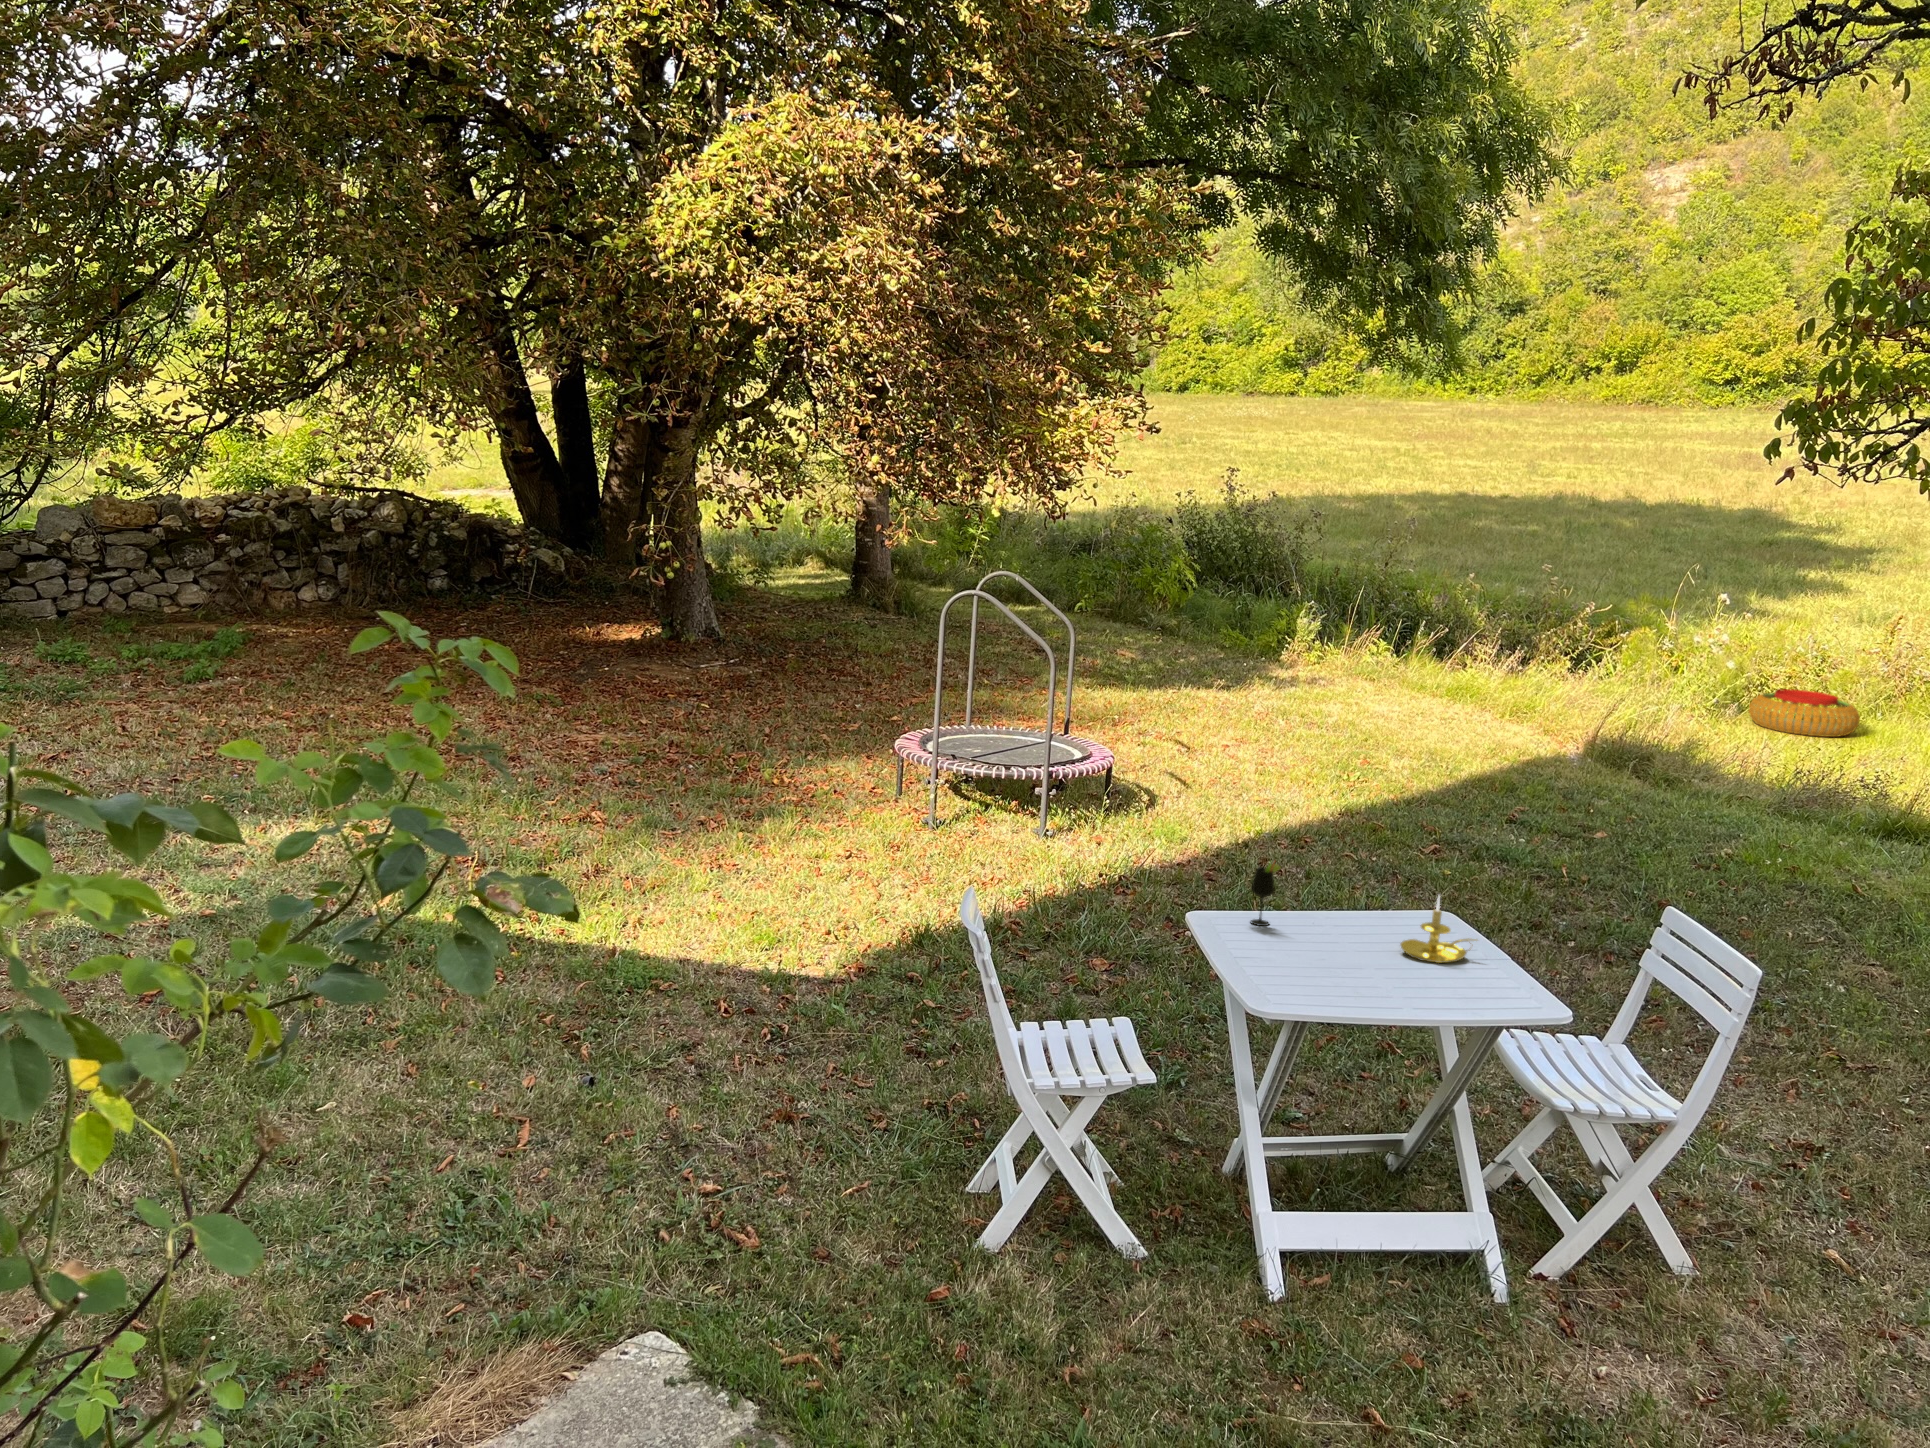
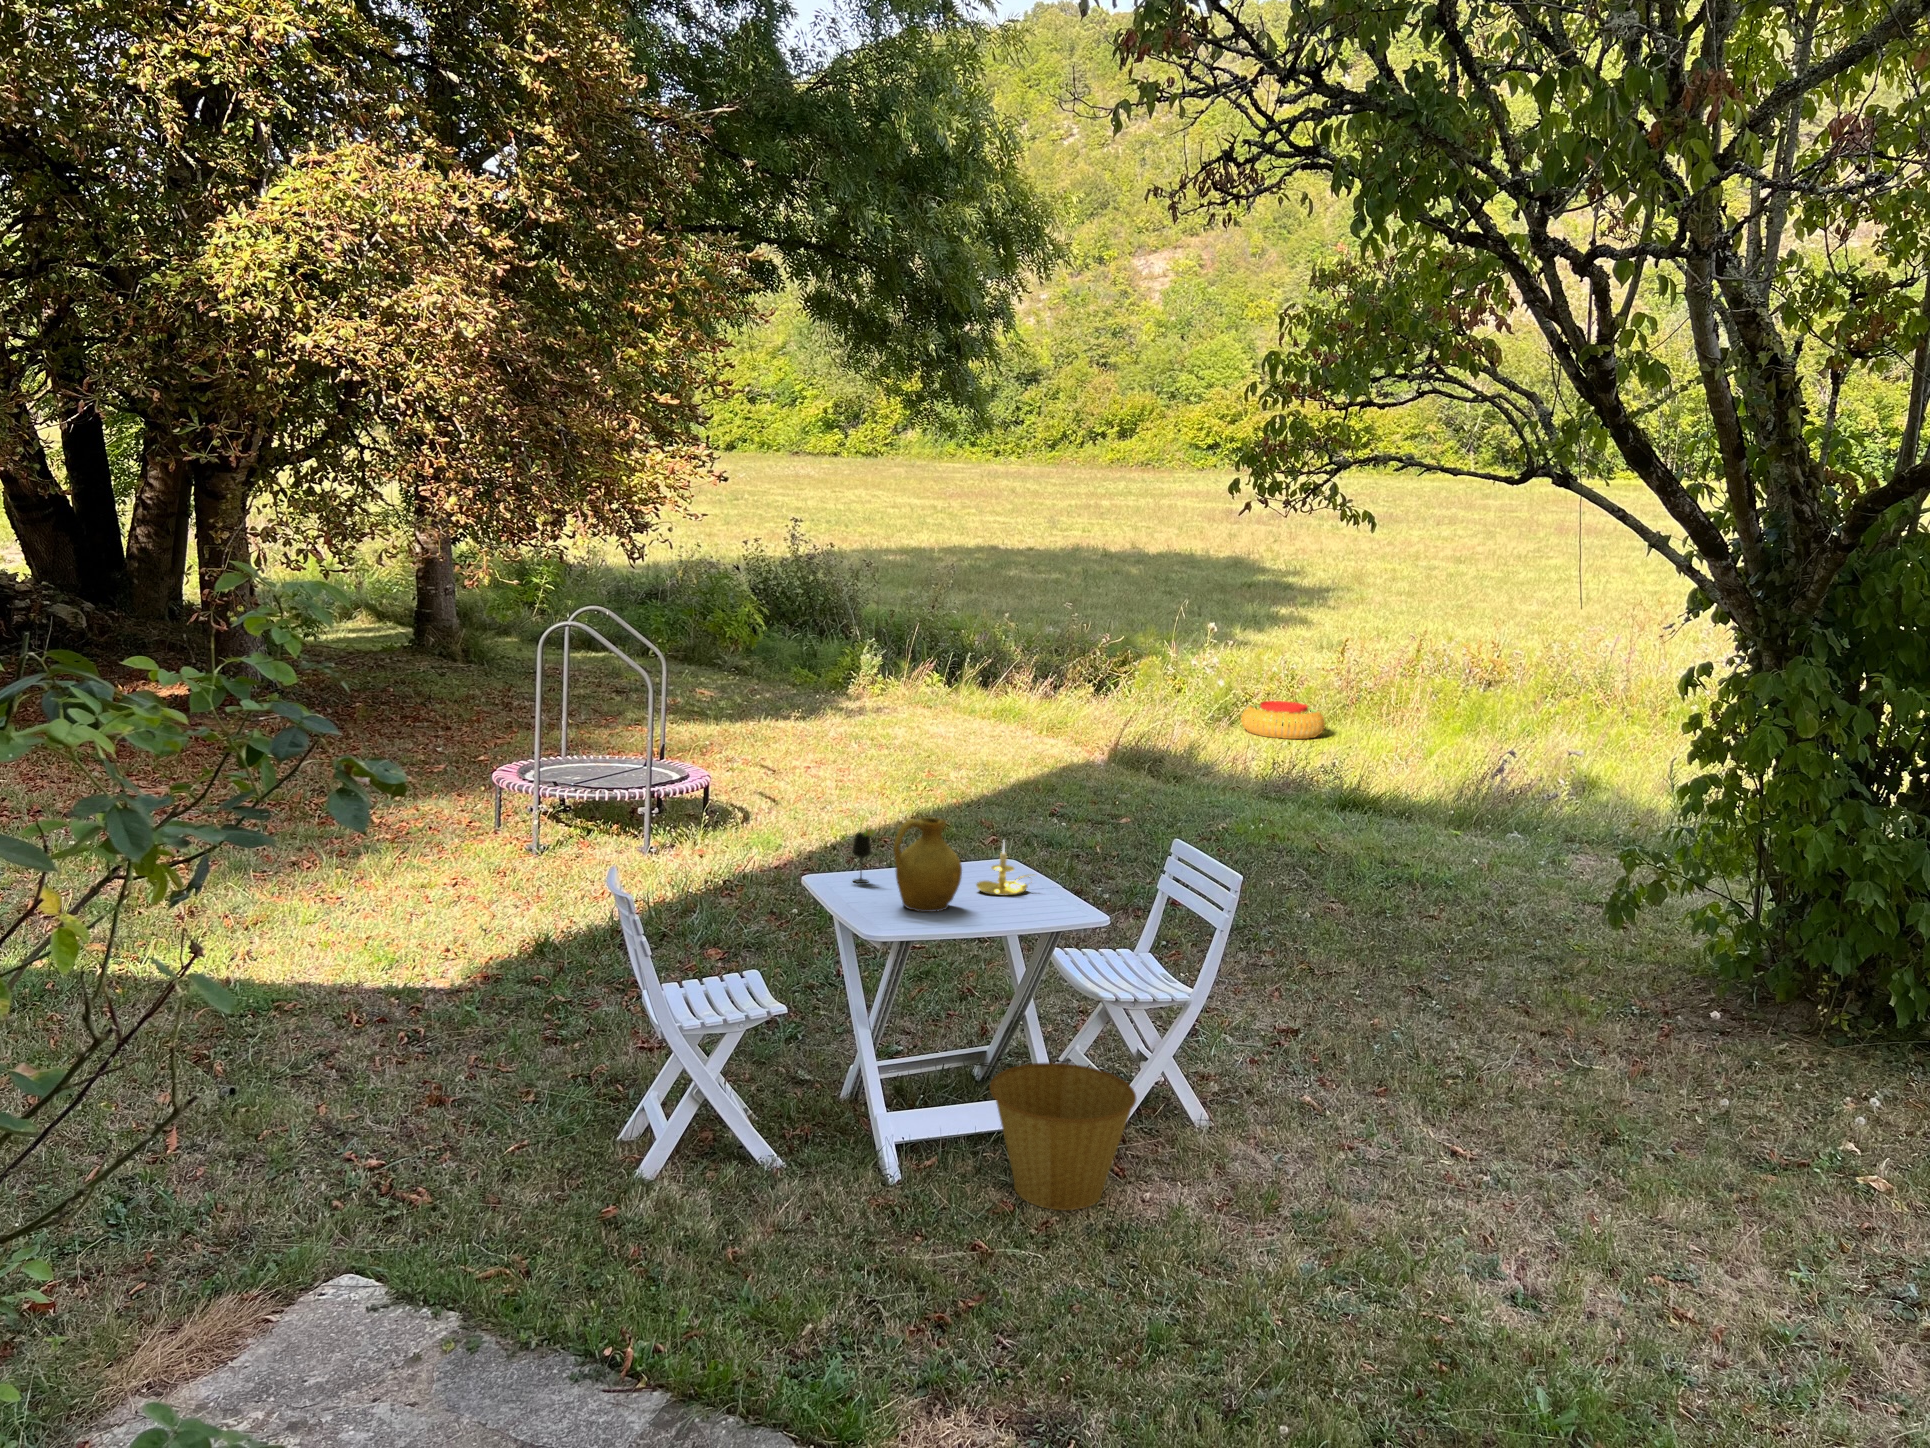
pitcher: none [1297,865,1382,982] -> present [893,817,962,912]
basket: none [1400,1183,1597,1385] -> present [990,1063,1136,1210]

